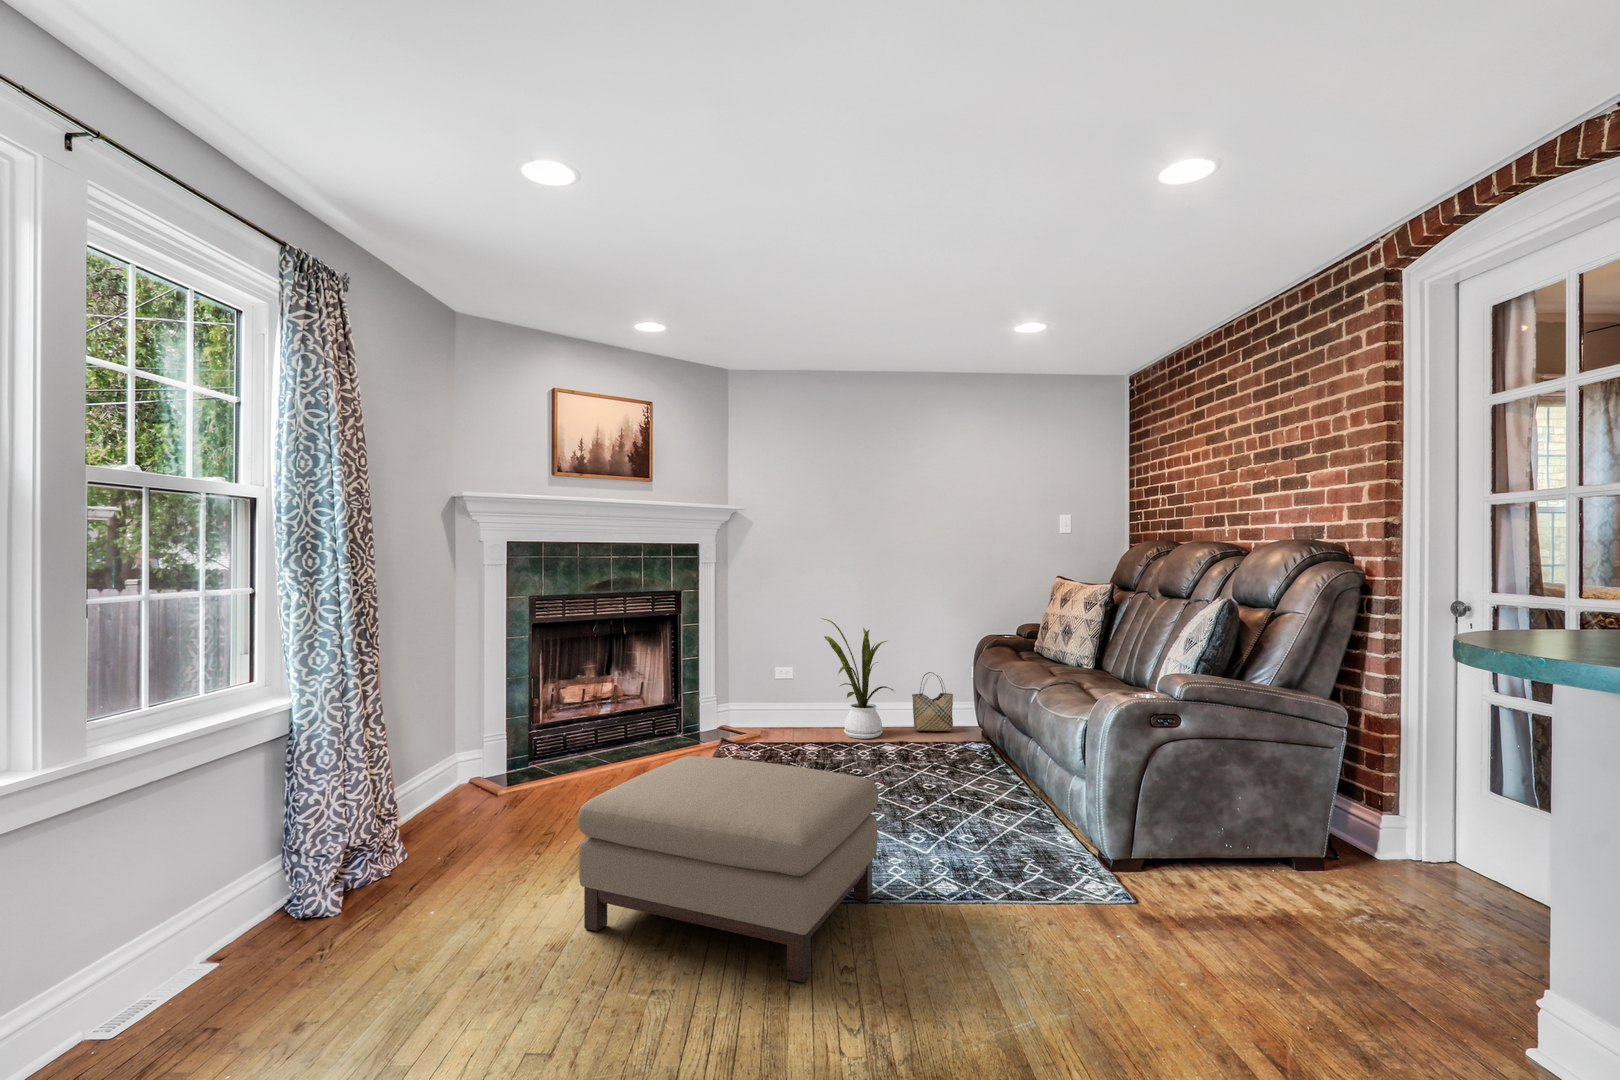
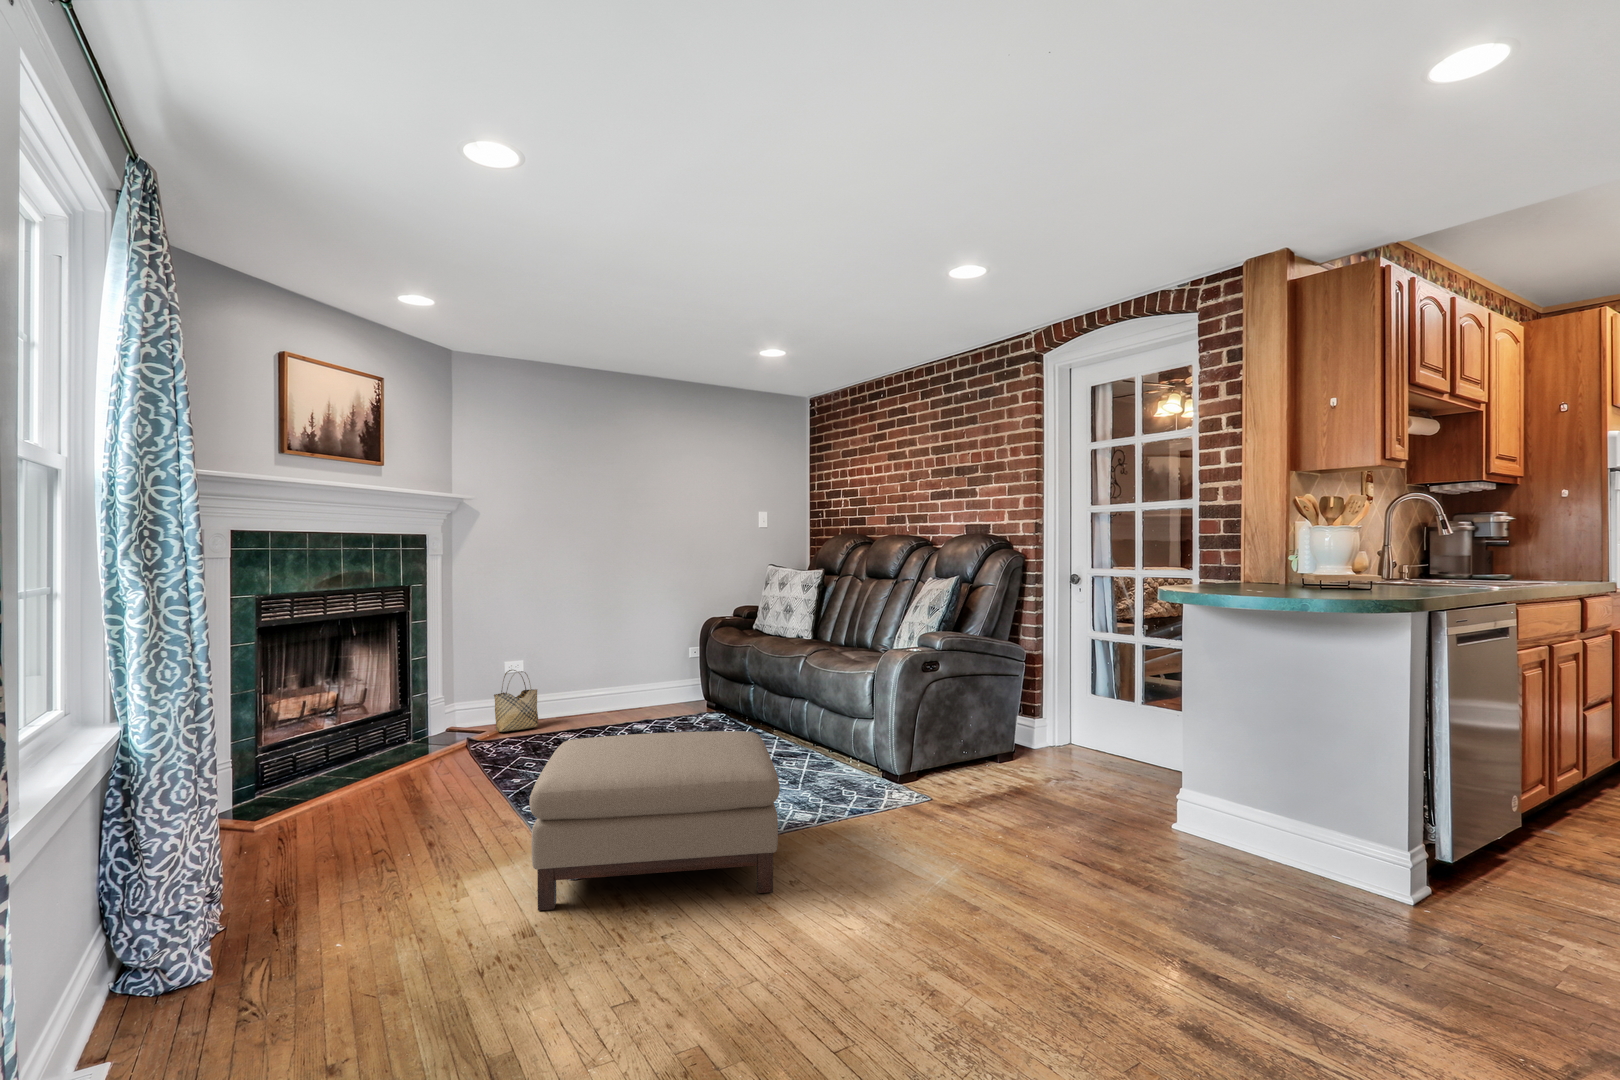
house plant: present [824,619,894,739] -> none [564,610,635,724]
woven basket: present [912,672,953,731] -> present [494,670,538,732]

